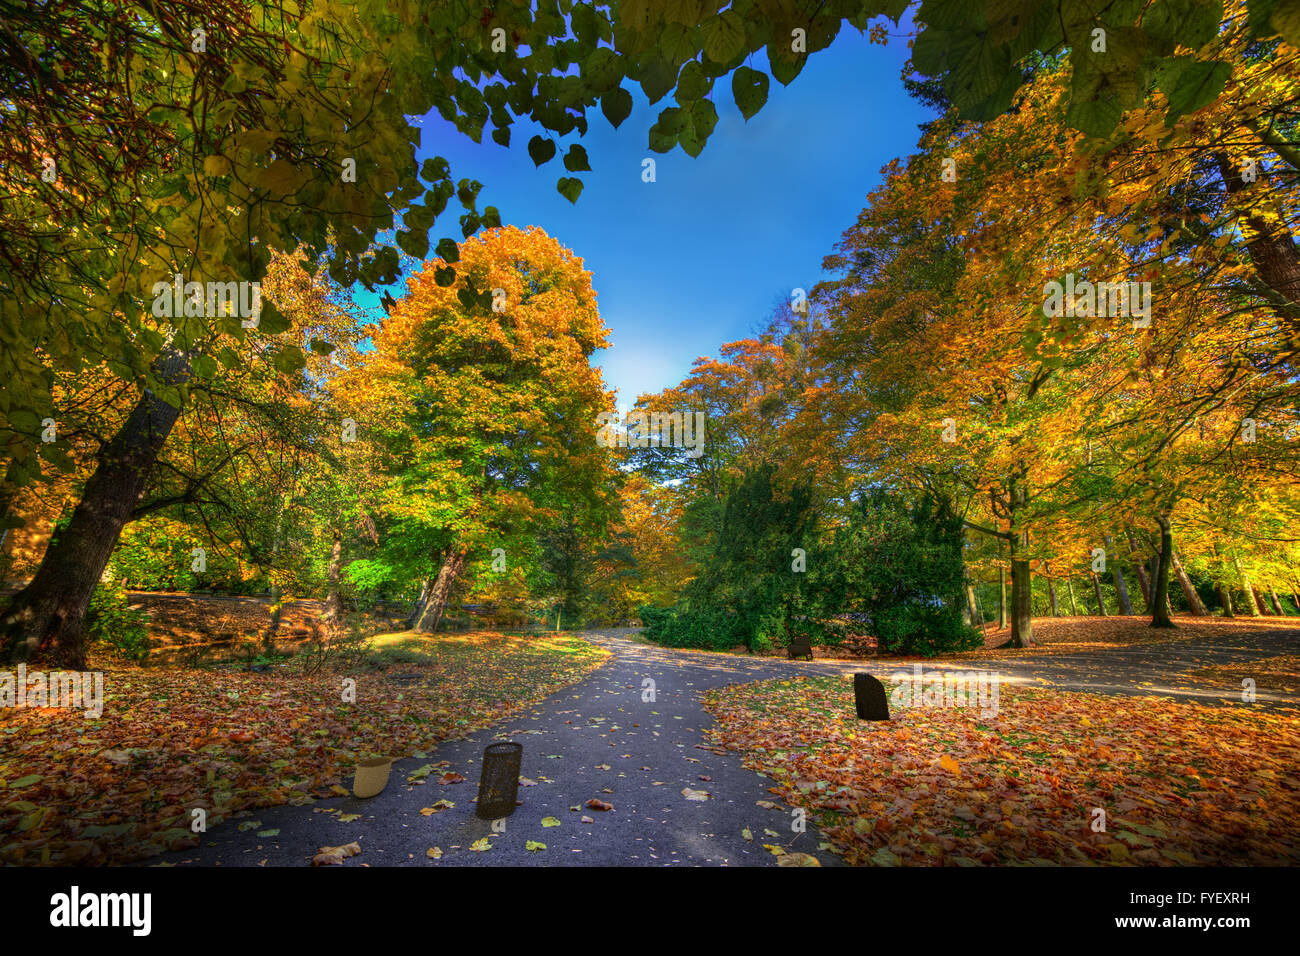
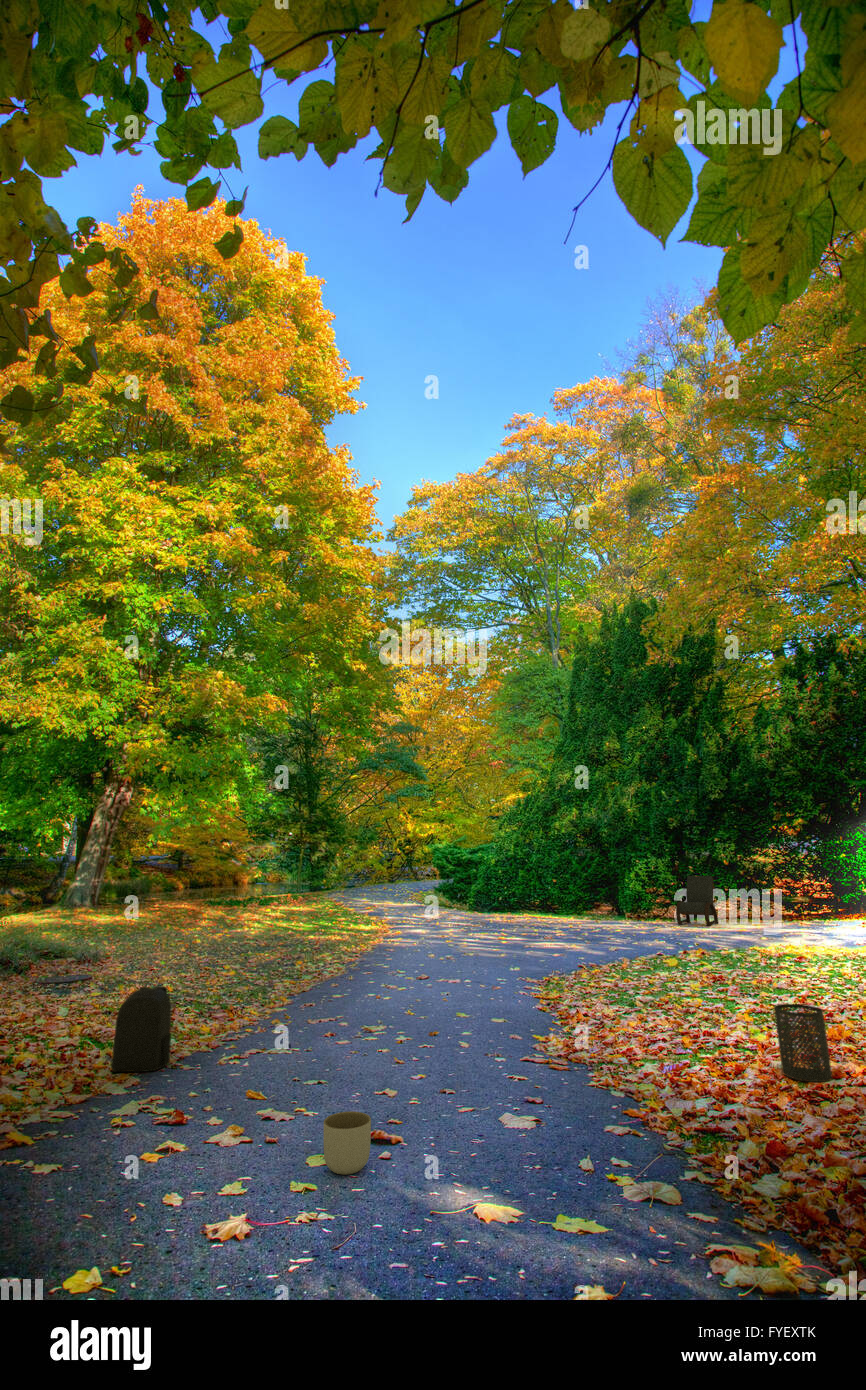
backpack: present [854,673,890,720] -> present [111,986,172,1072]
trash can: present [476,742,523,819] -> present [774,1004,832,1082]
planter: present [353,757,392,798] -> present [324,1111,371,1175]

